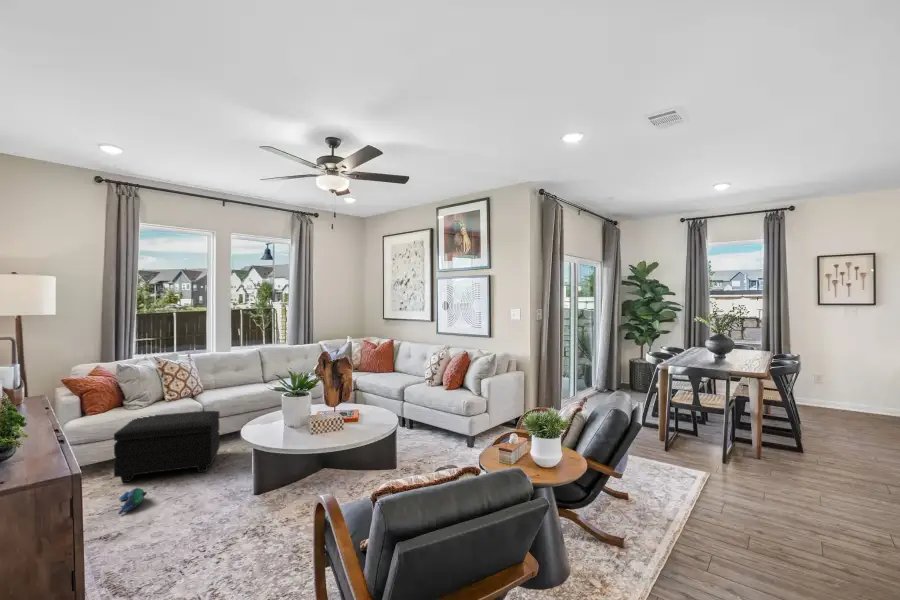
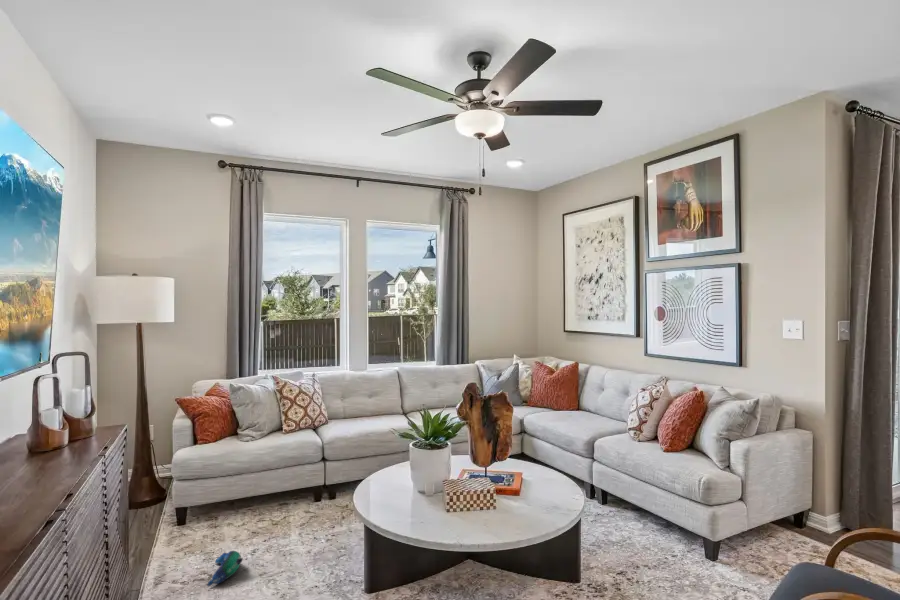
footstool: present [114,411,220,482] -> none [217,451,341,536]

